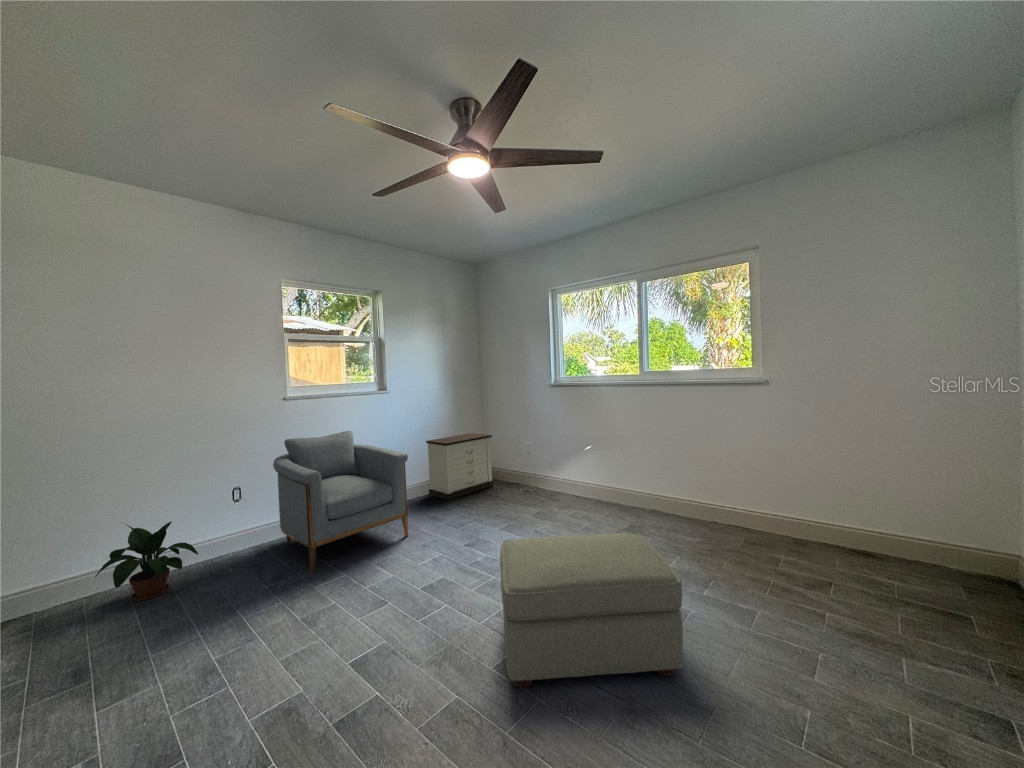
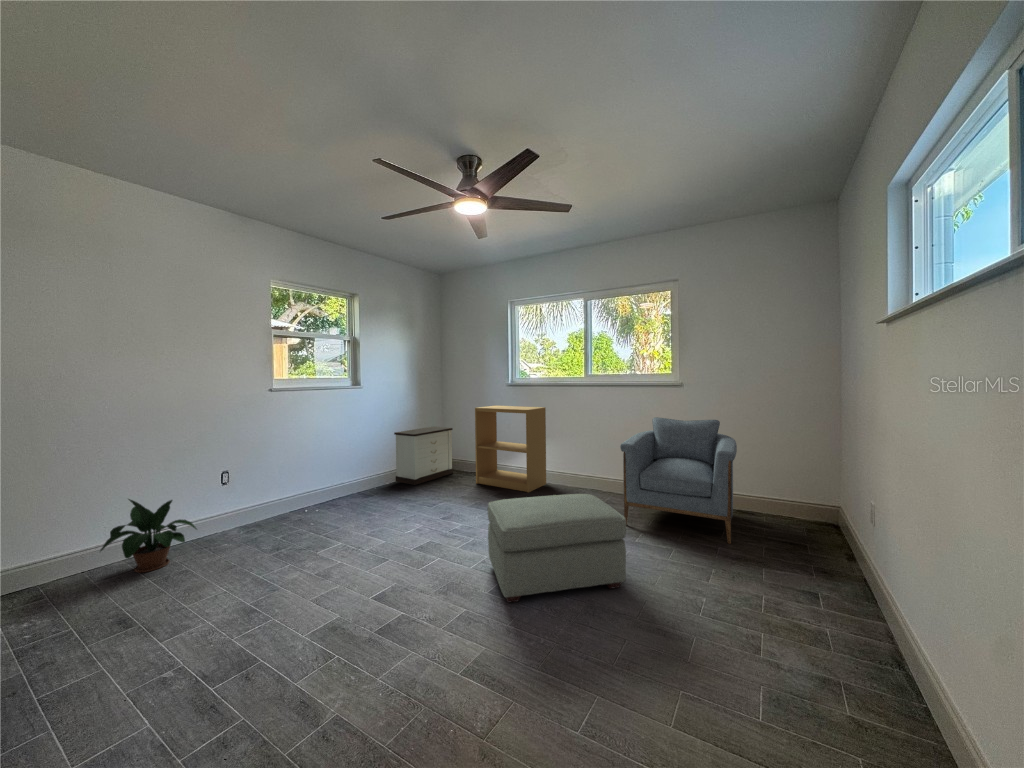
bookshelf: none [512,410,598,515] -> present [475,406,546,492]
armchair: present [273,431,408,573] -> present [620,417,737,544]

